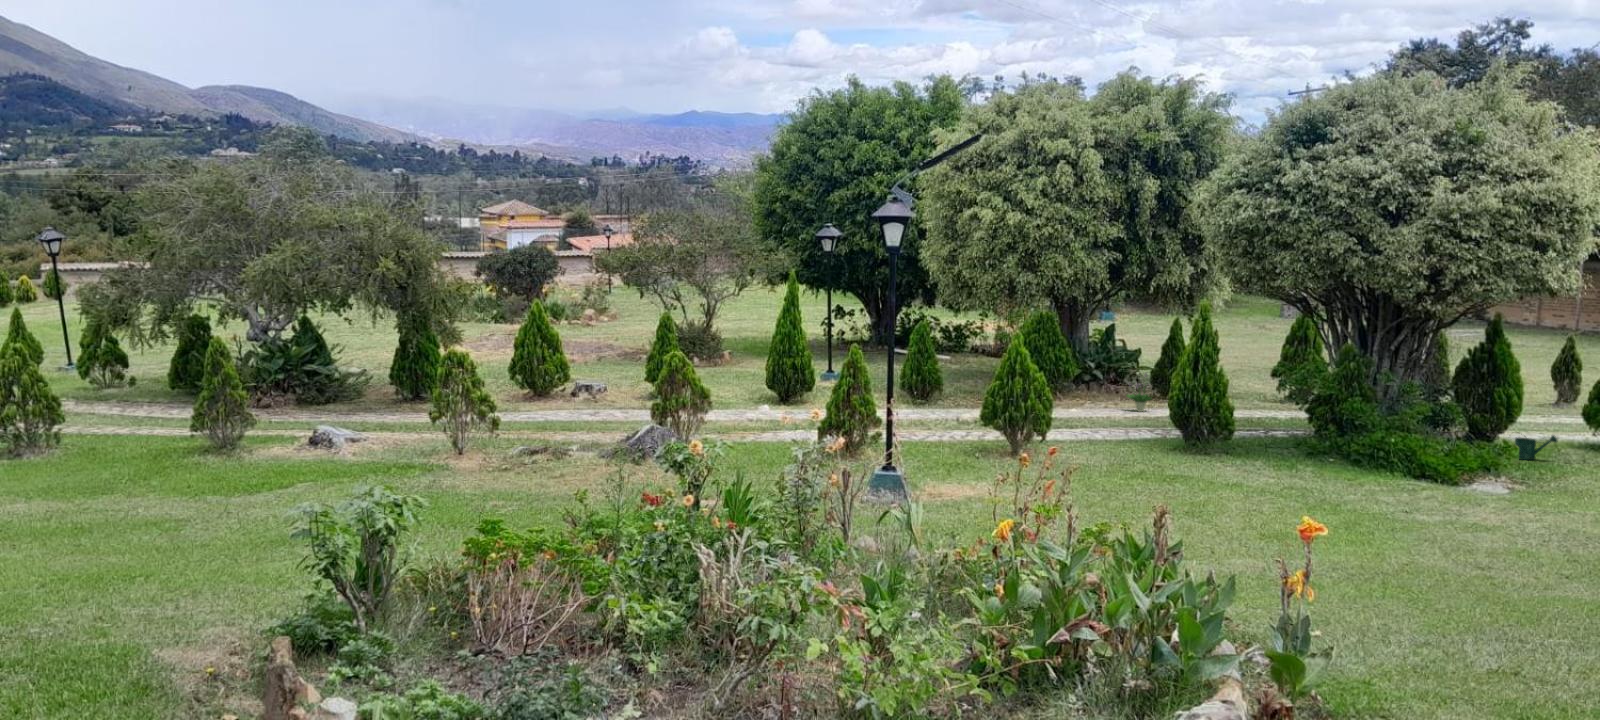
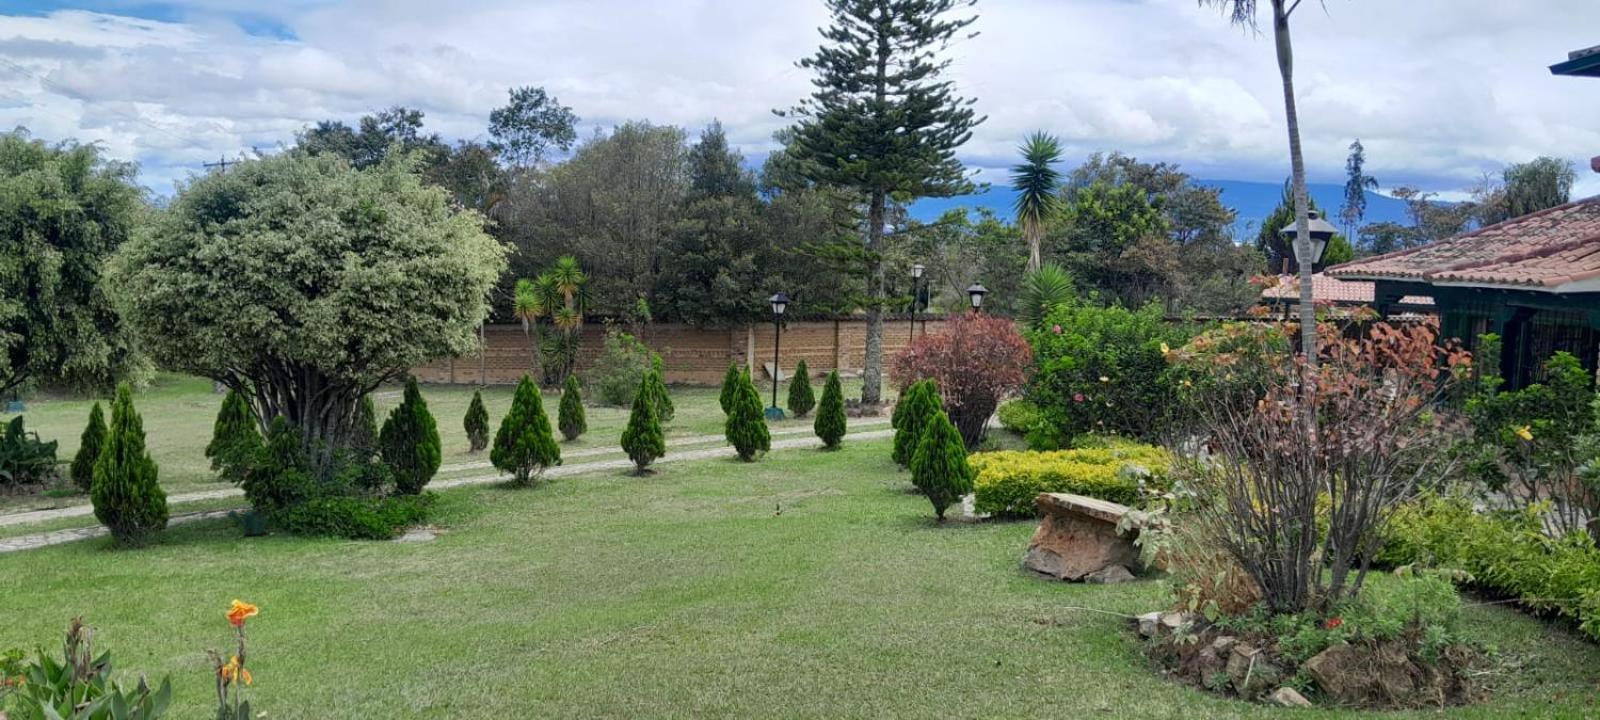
watering can: present [1515,435,1557,460] -> present [228,507,267,535]

